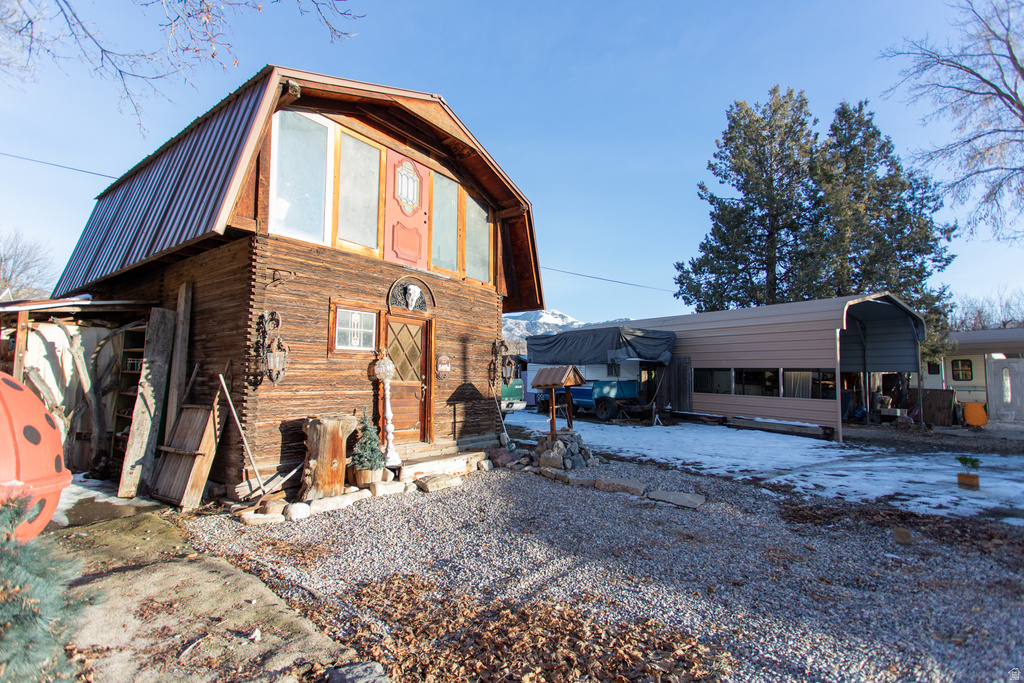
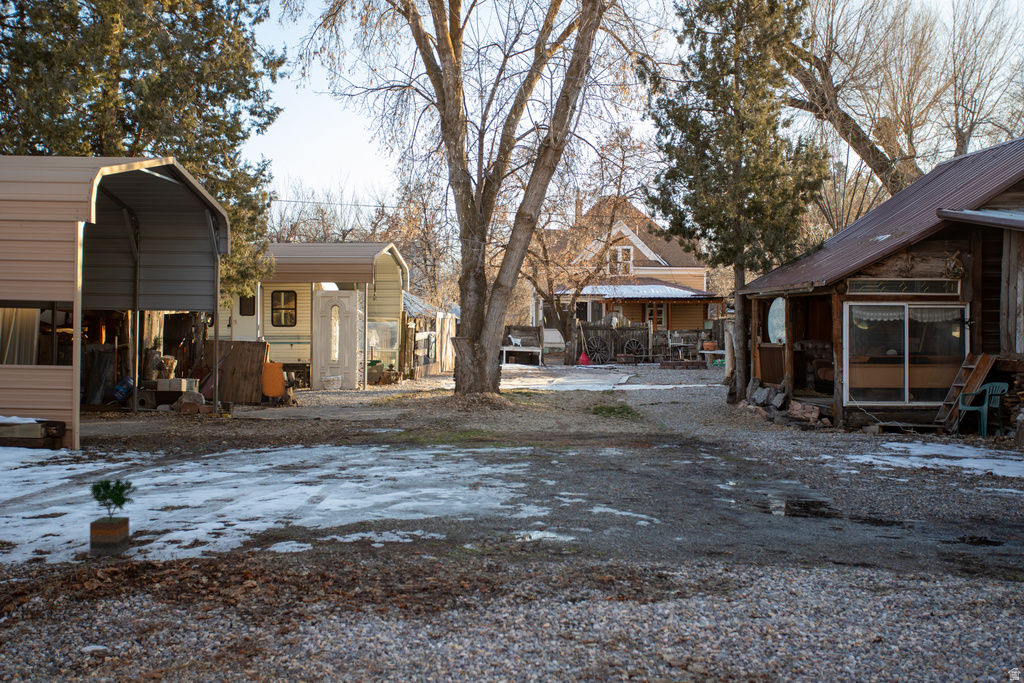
potted tree: present [954,456,983,491] -> present [89,479,138,556]
watering can: present [891,525,923,544] -> none [89,619,141,657]

